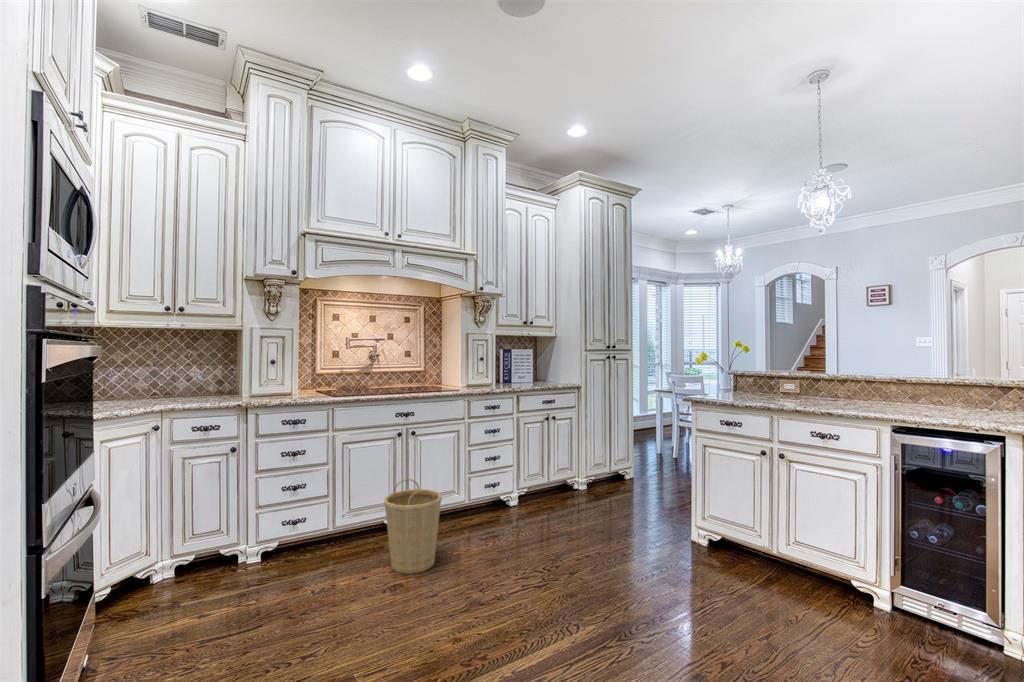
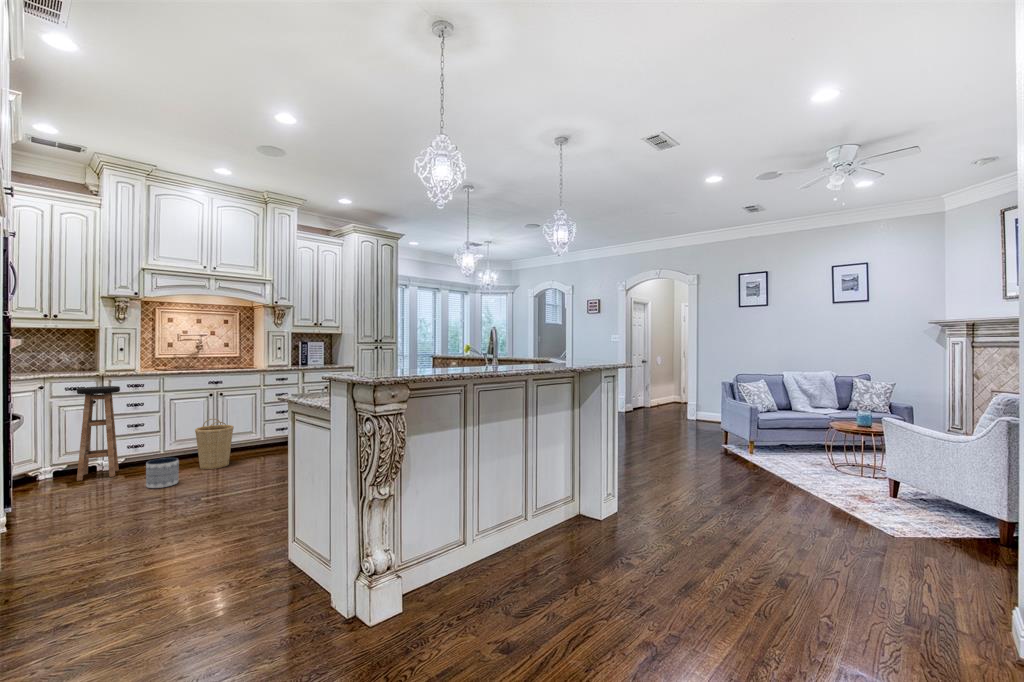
bar stool: none [206,424,272,593] -> present [77,386,120,481]
planter: none [316,567,370,637] -> present [146,458,179,488]

